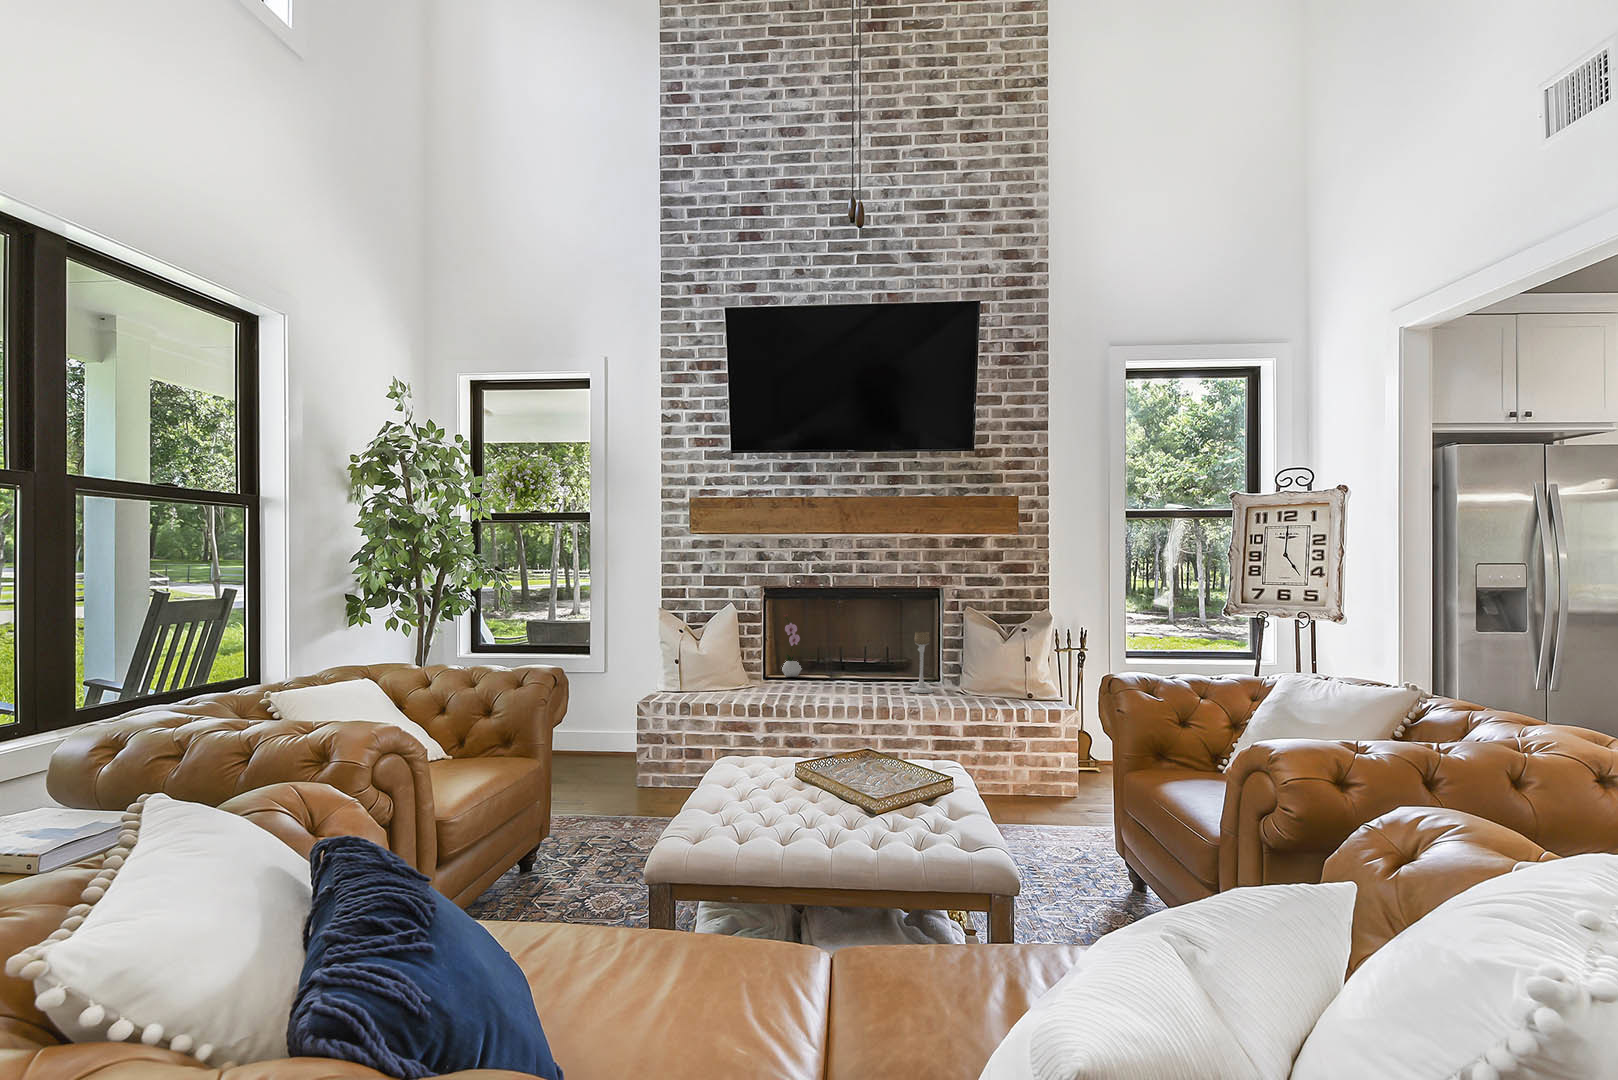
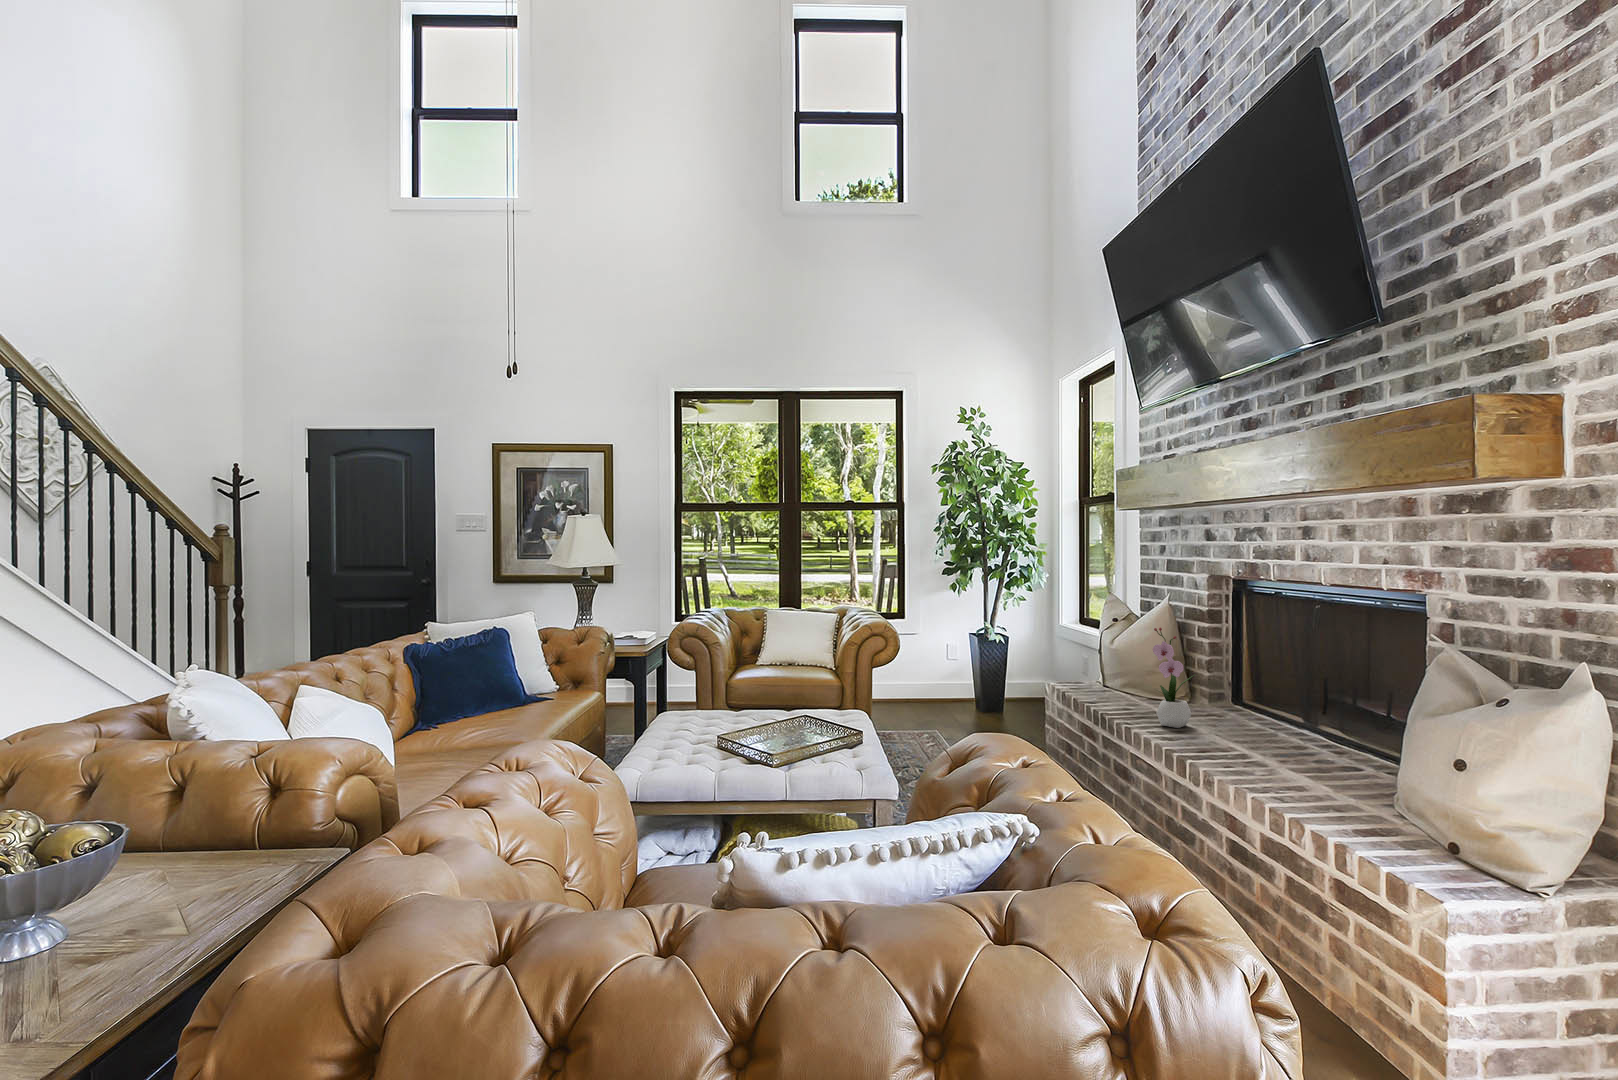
candle holder: present [909,632,933,693] -> none [1299,682,1355,808]

